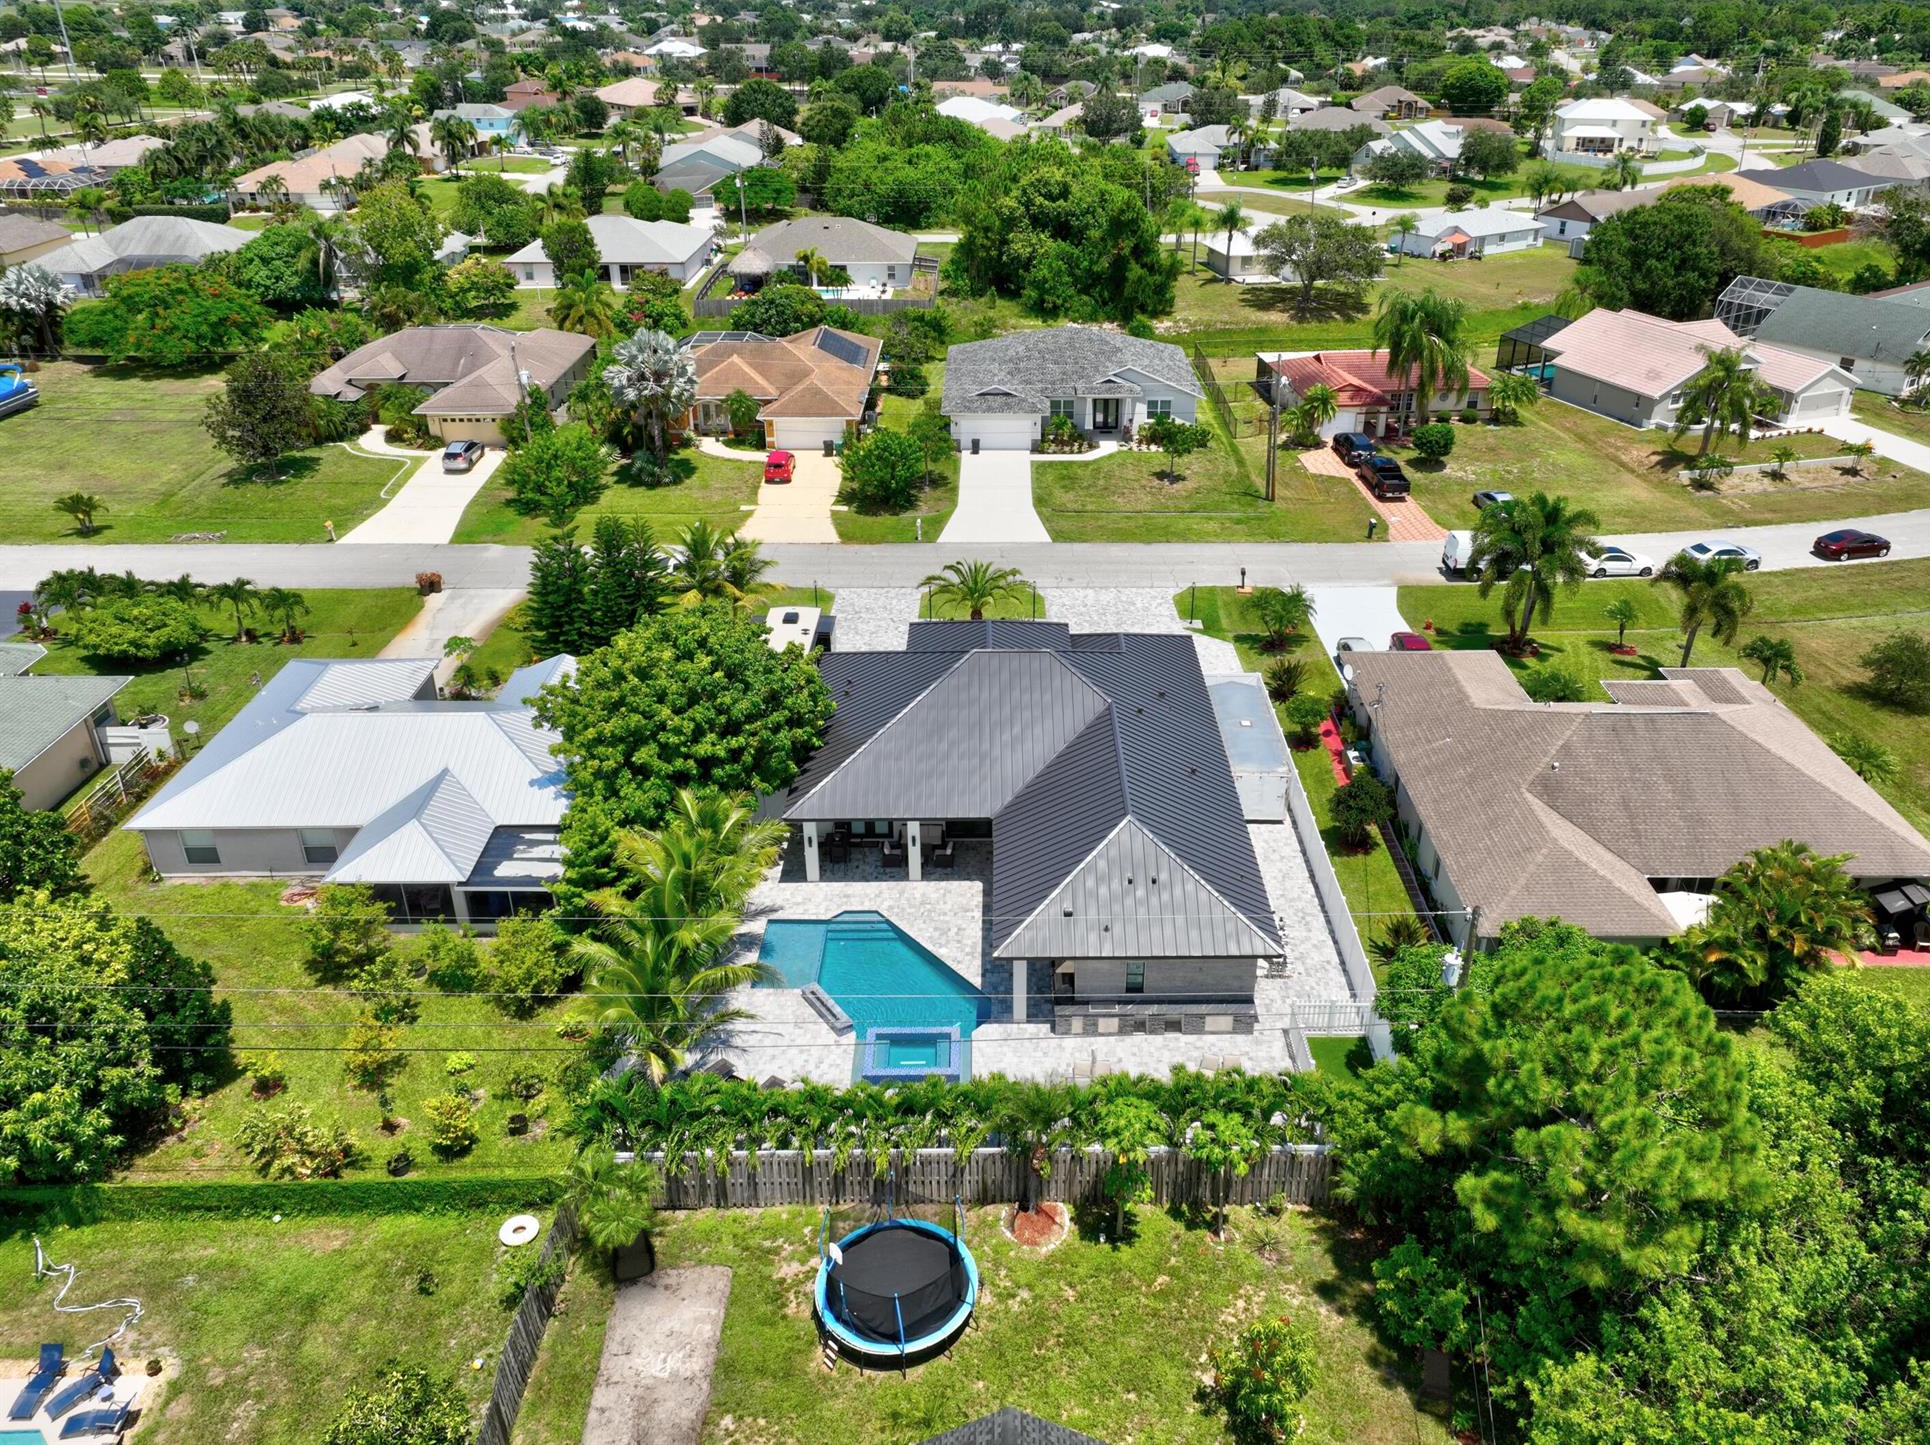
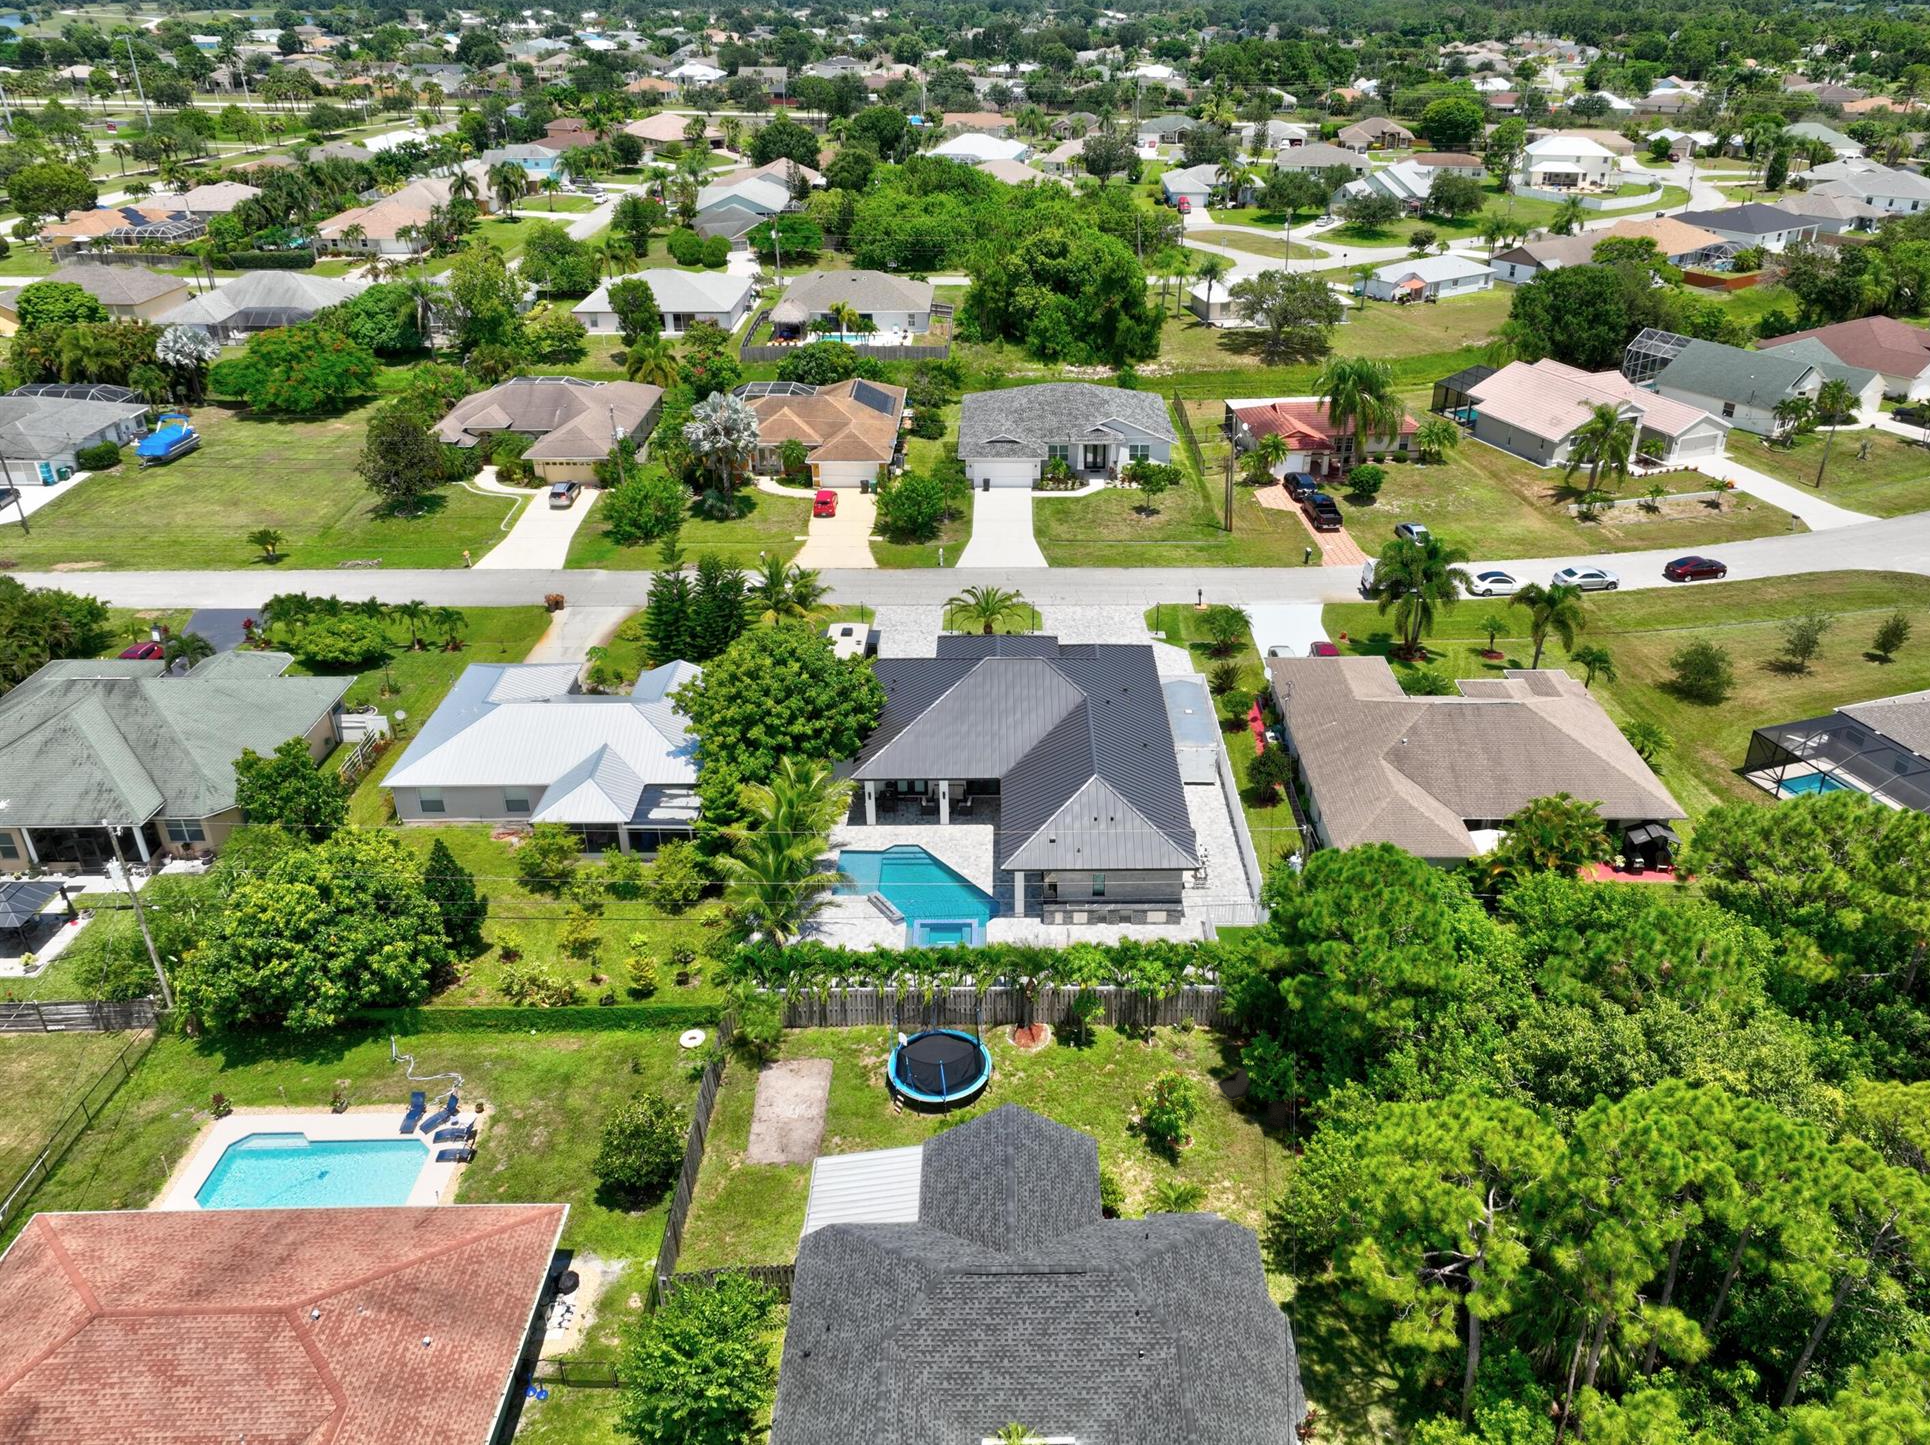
lounge chair: present [609,1228,657,1296] -> present [1218,1068,1251,1104]

